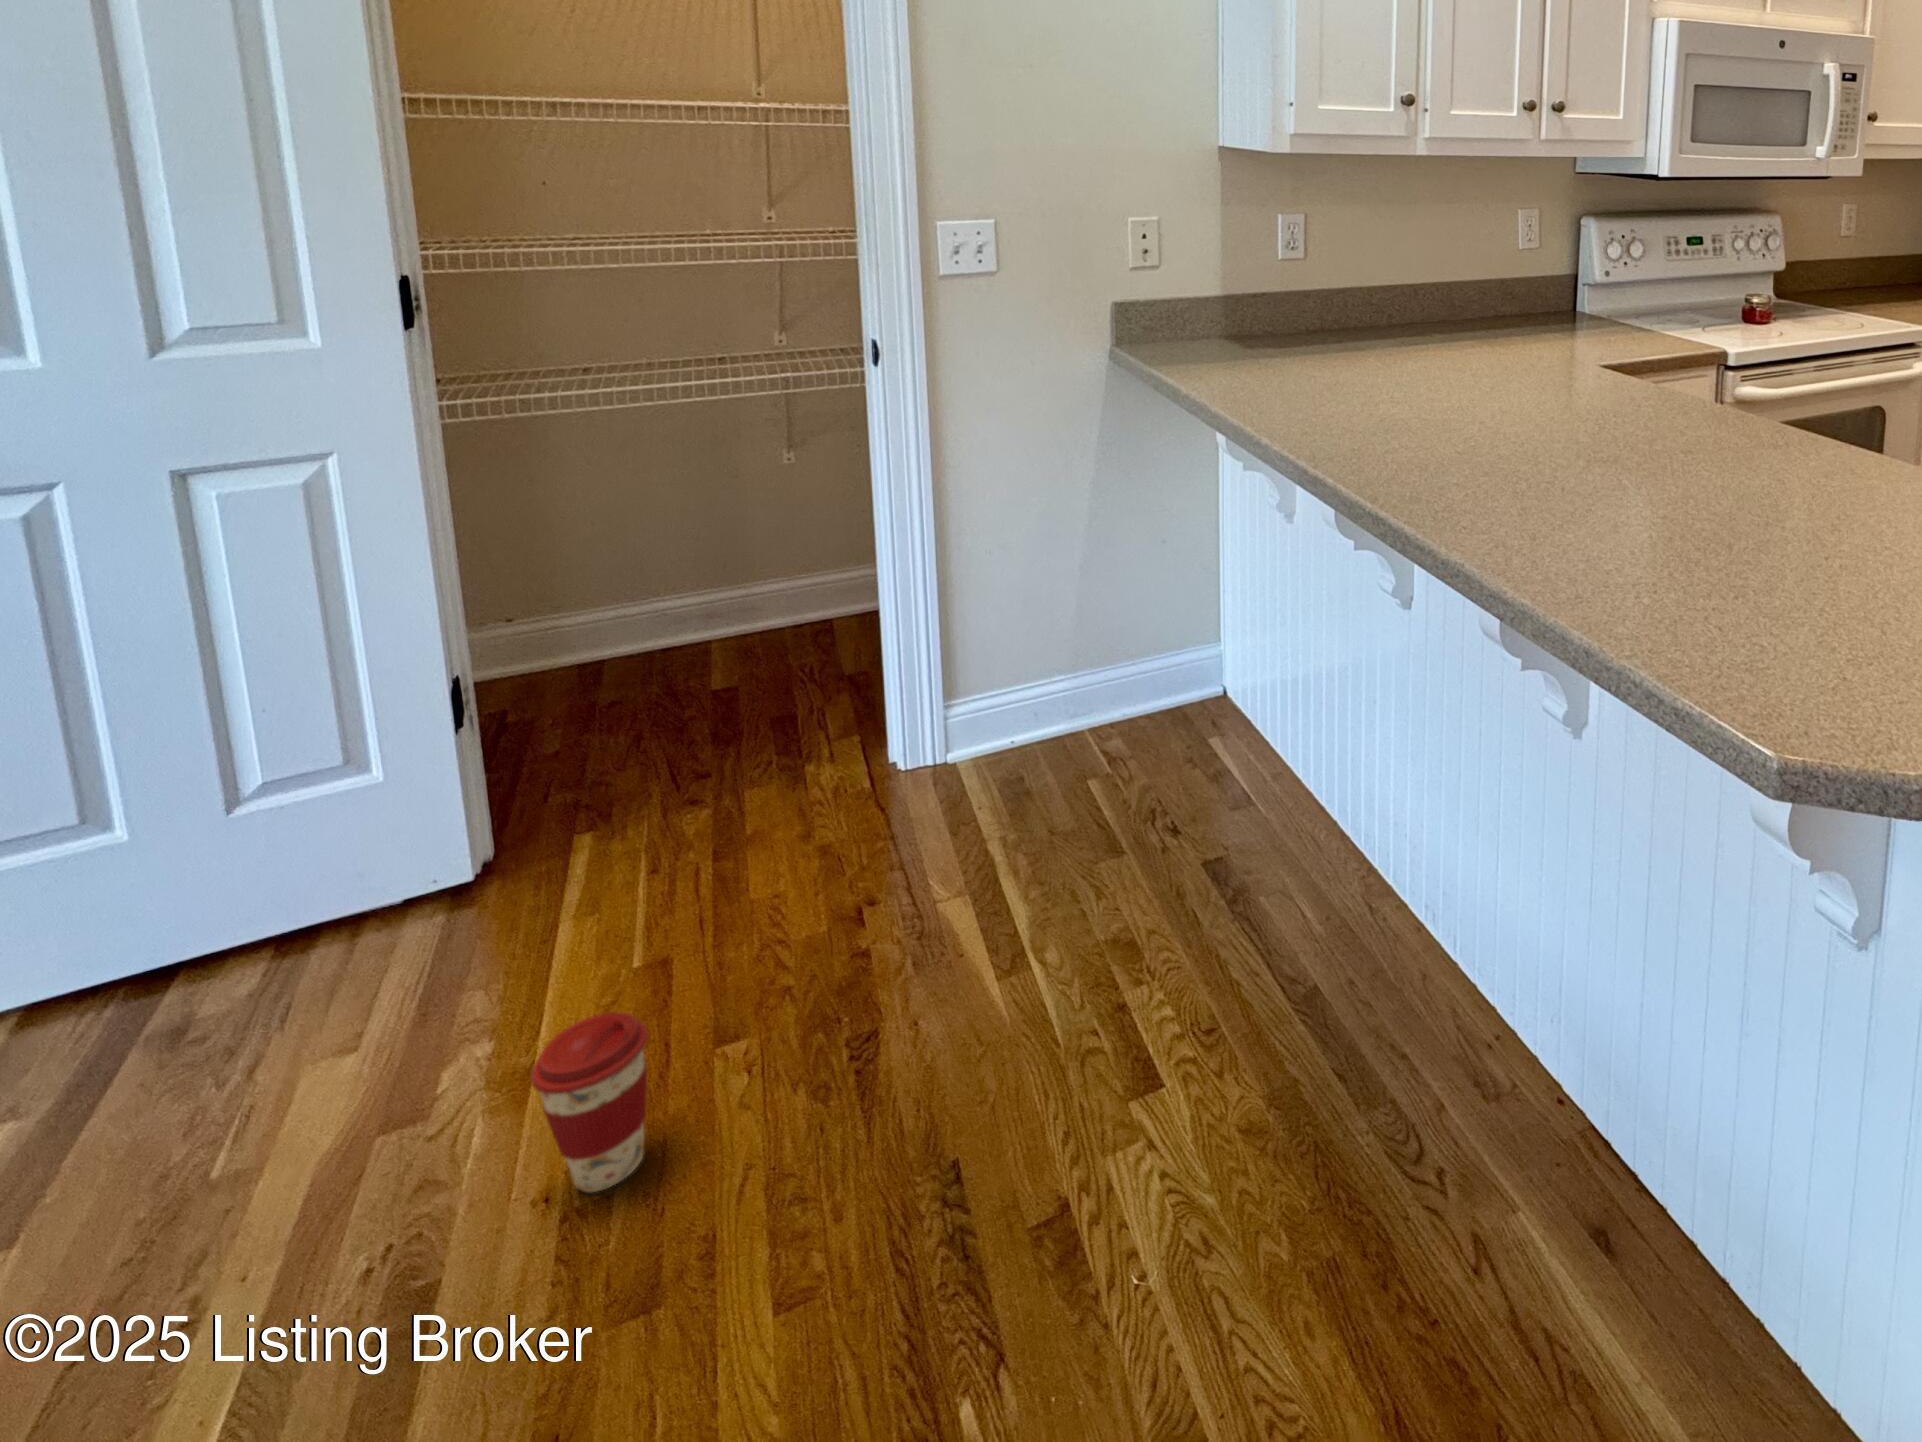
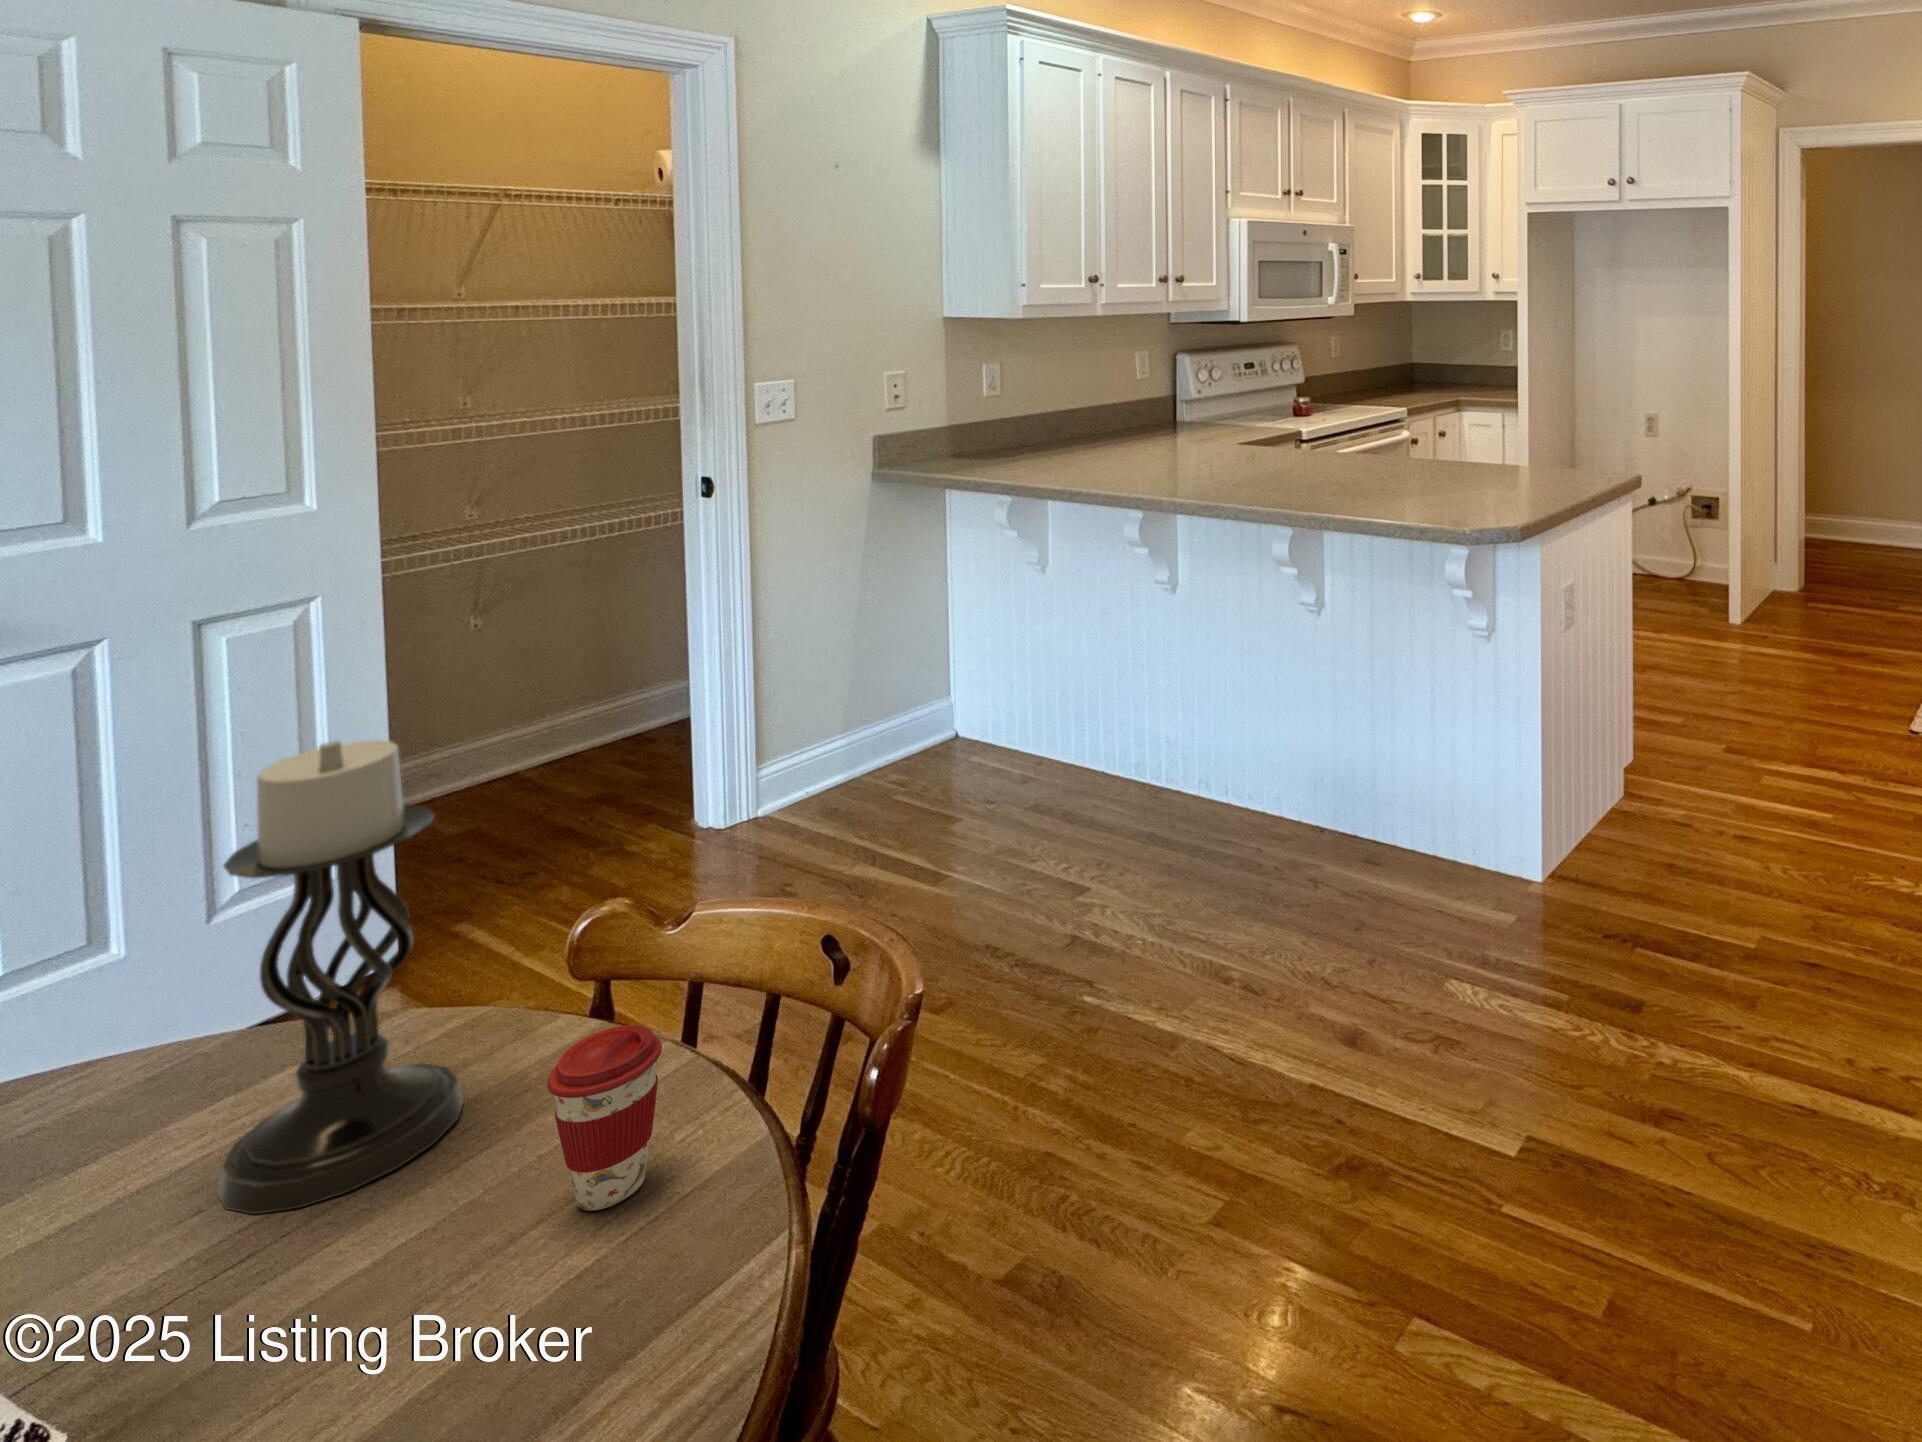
candle holder: none [169,728,461,1197] -> present [217,740,464,1215]

